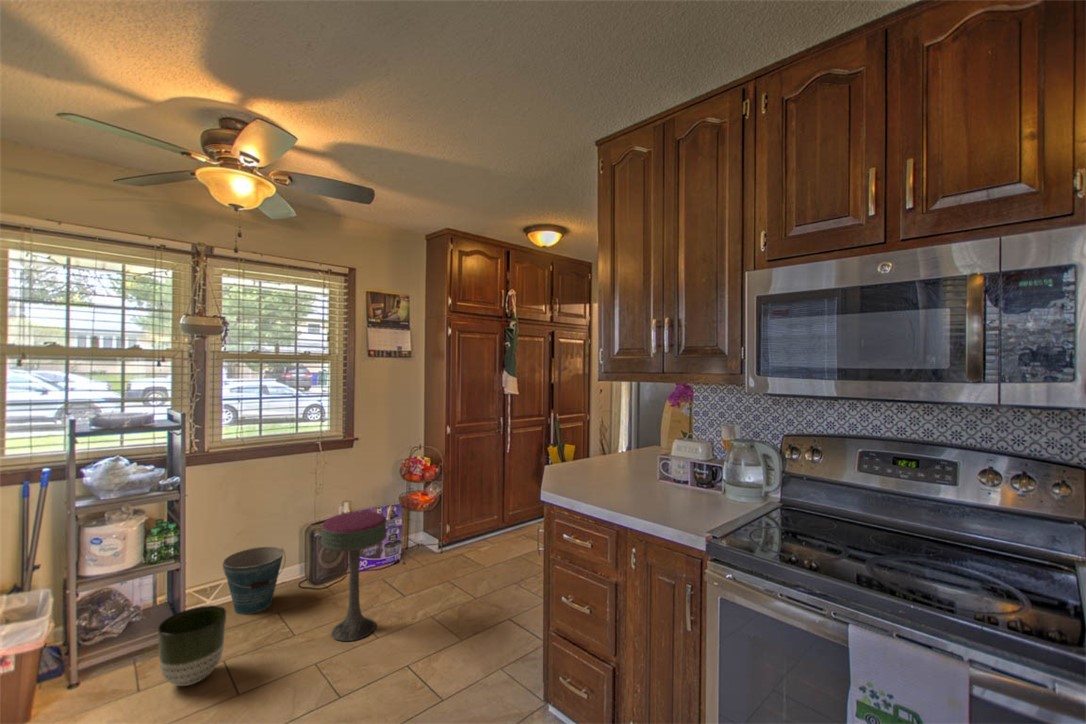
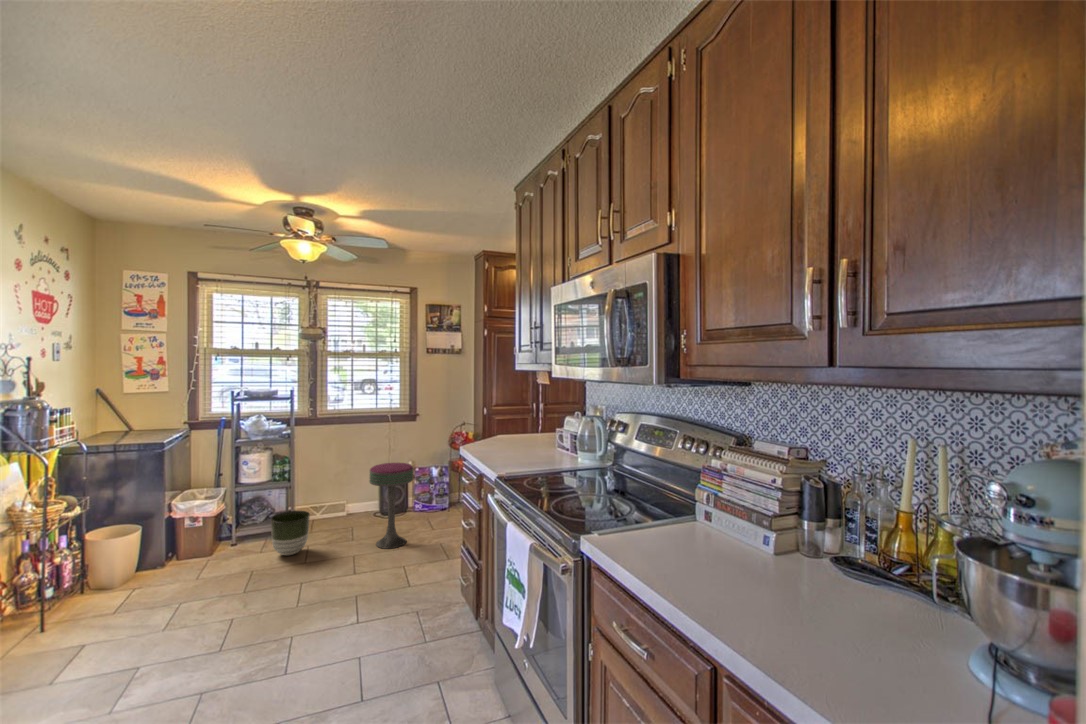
bucket: present [223,547,285,614] -> none [322,484,362,526]

